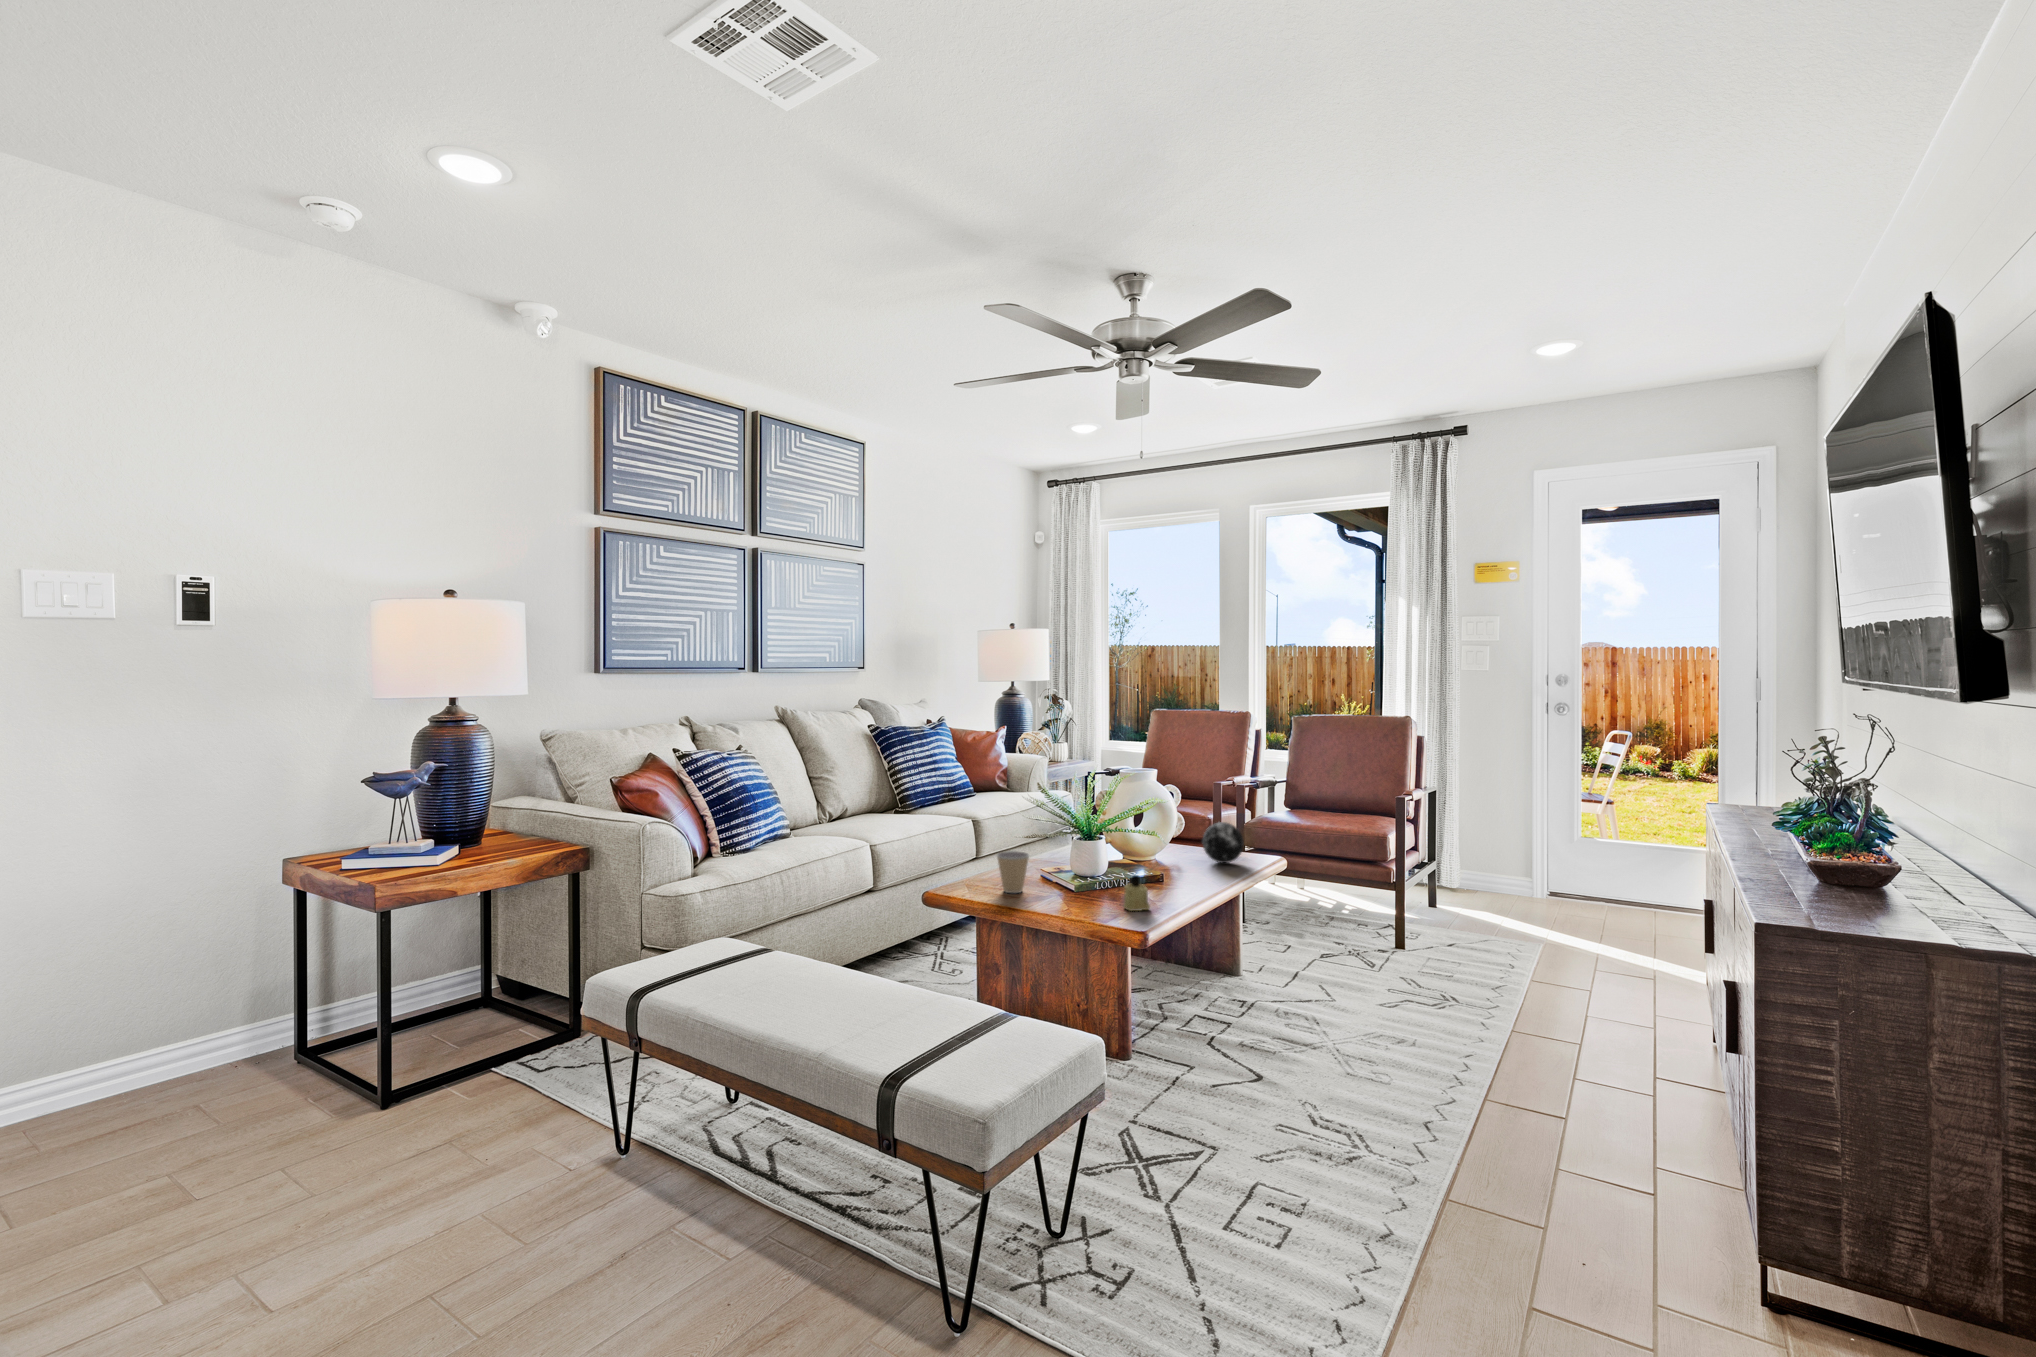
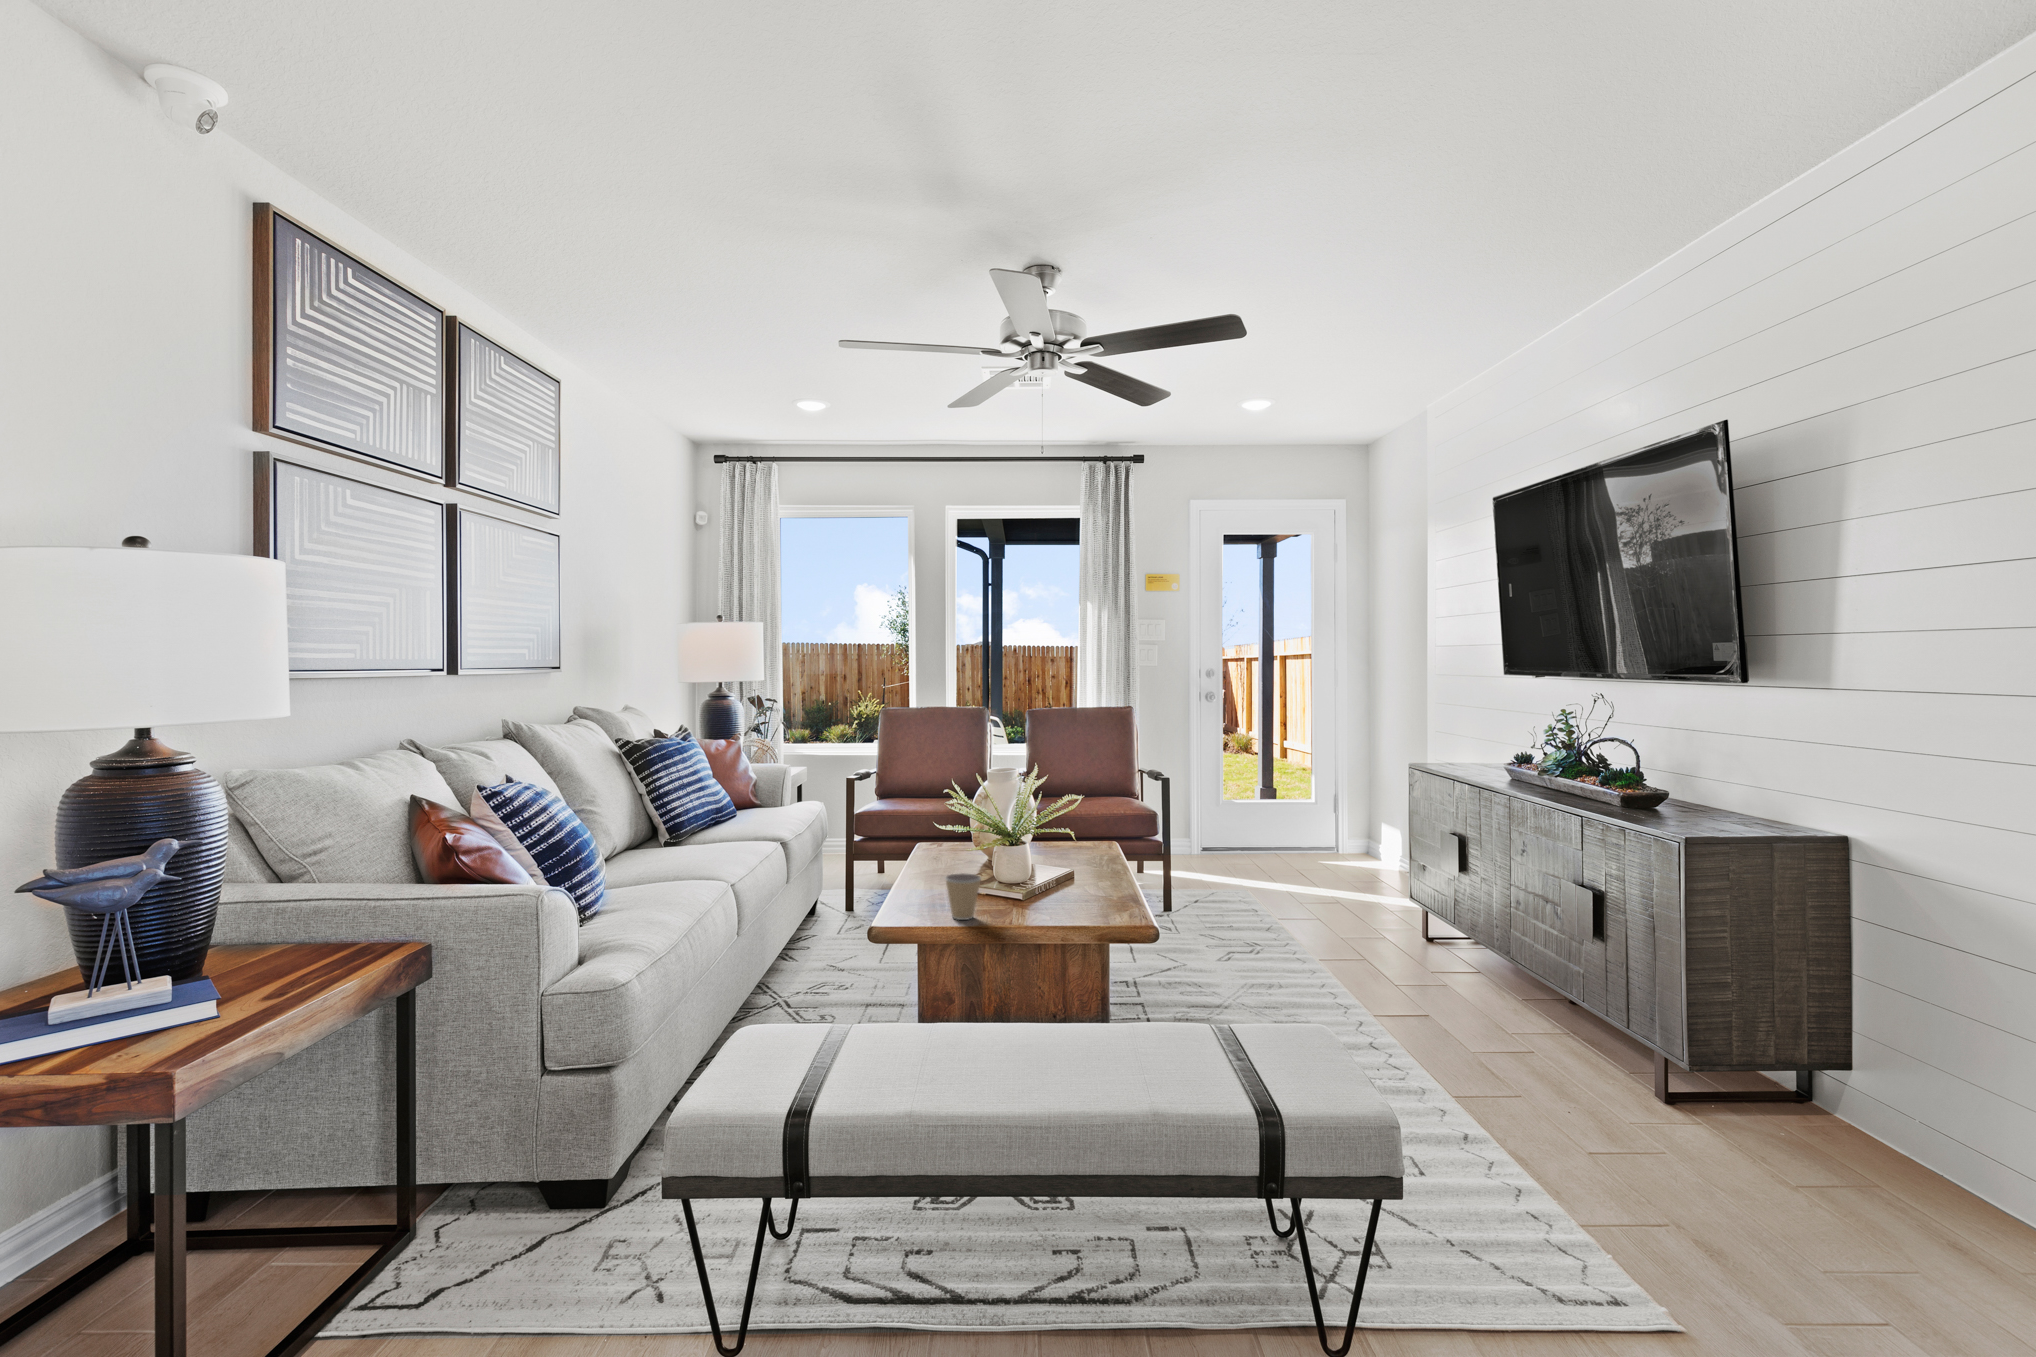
decorative orb: present [1203,822,1244,863] -> none [1064,823,1103,864]
candle: present [1124,875,1150,911] -> none [1092,883,1118,920]

